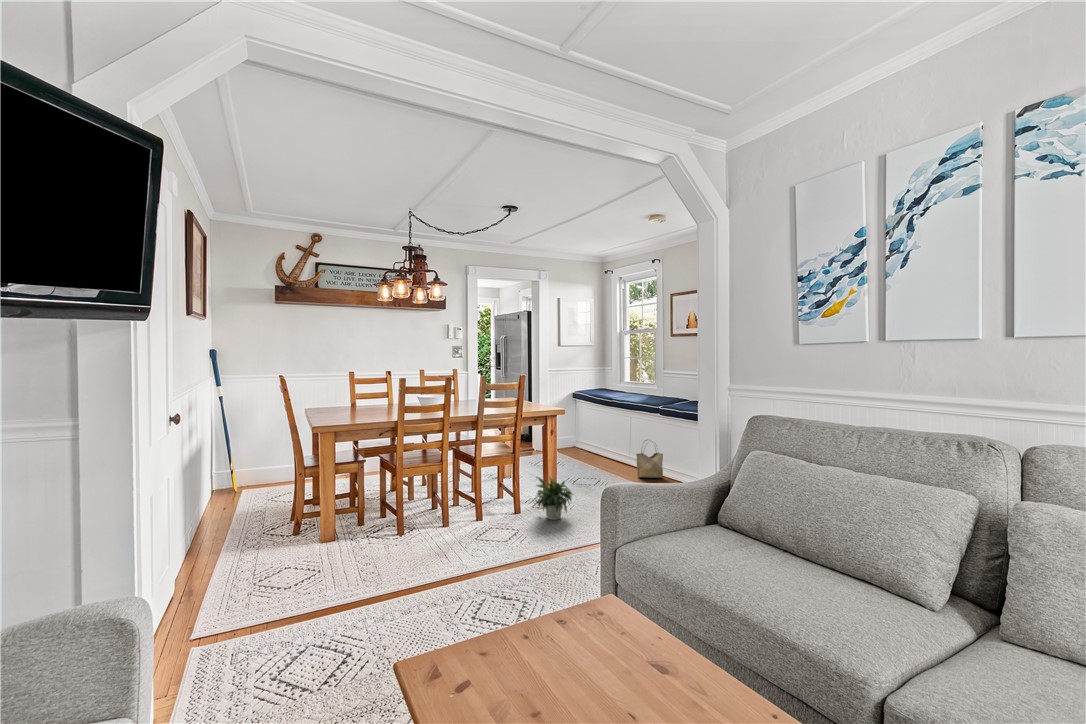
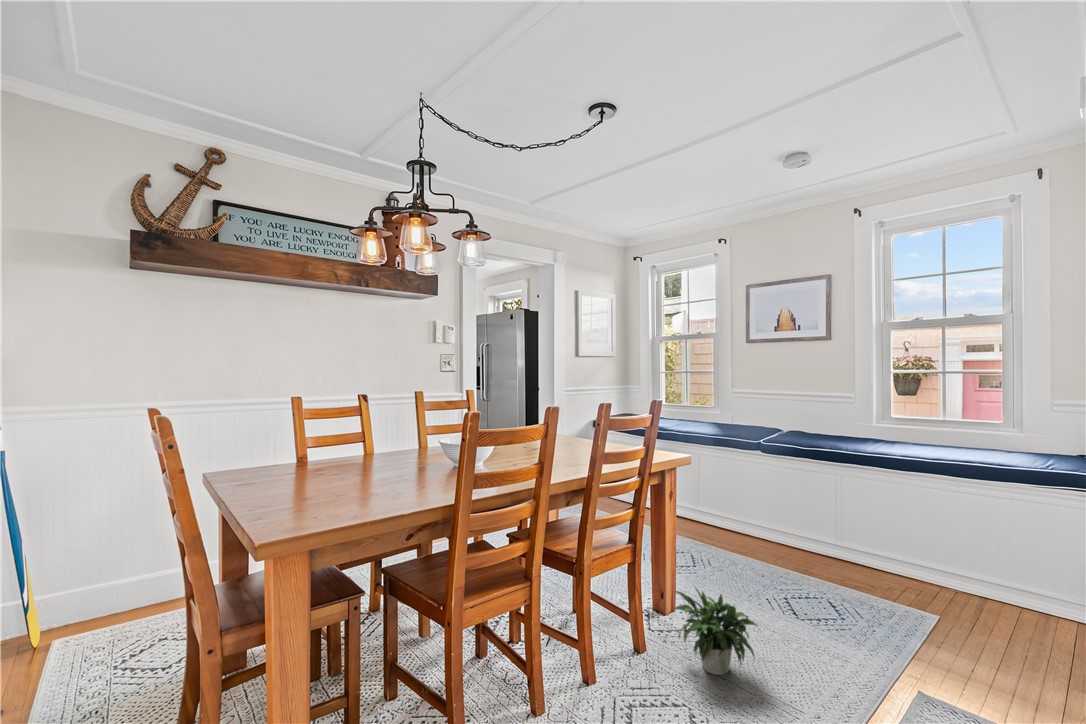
woven basket: present [636,440,663,478] -> none [742,495,781,555]

